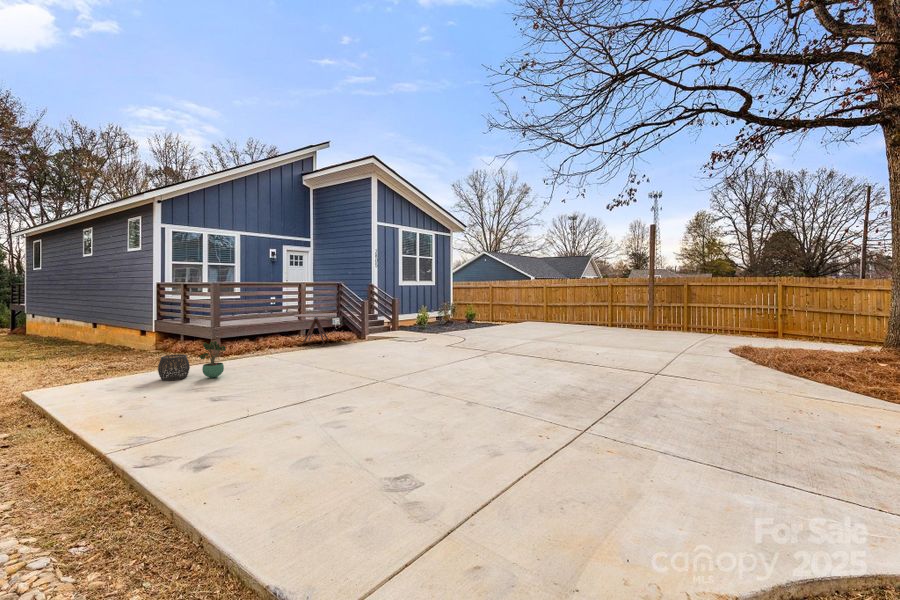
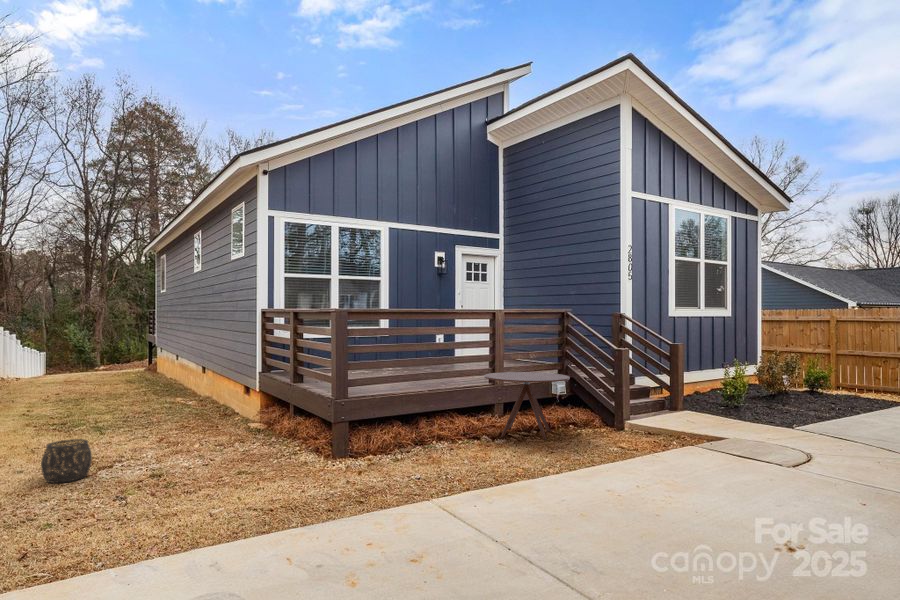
potted plant: present [199,341,226,378] -> none [290,464,357,570]
woven basket: present [158,354,190,381] -> present [41,439,92,483]

